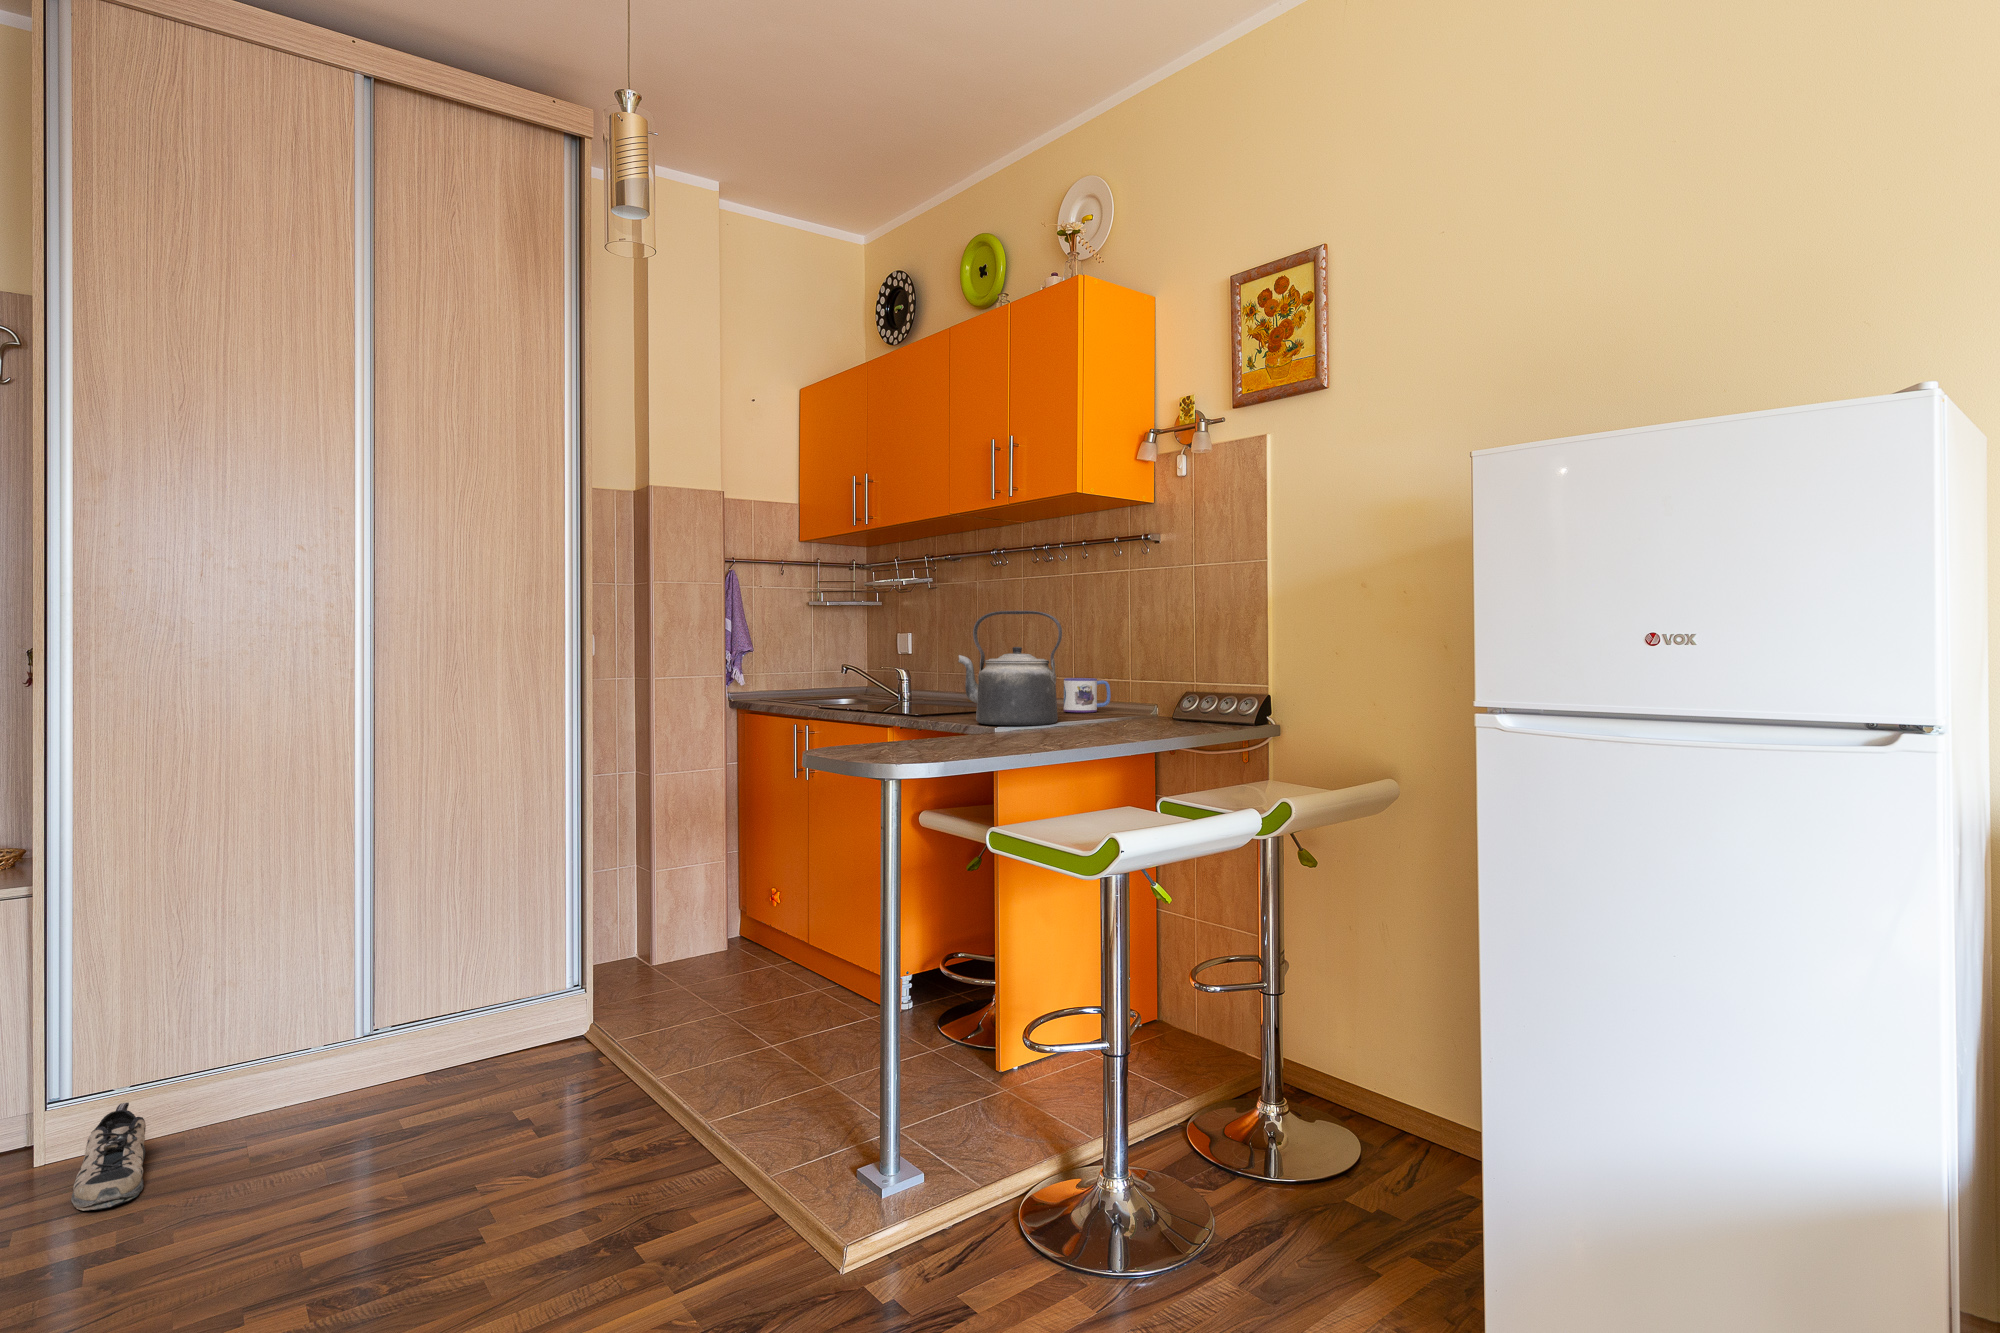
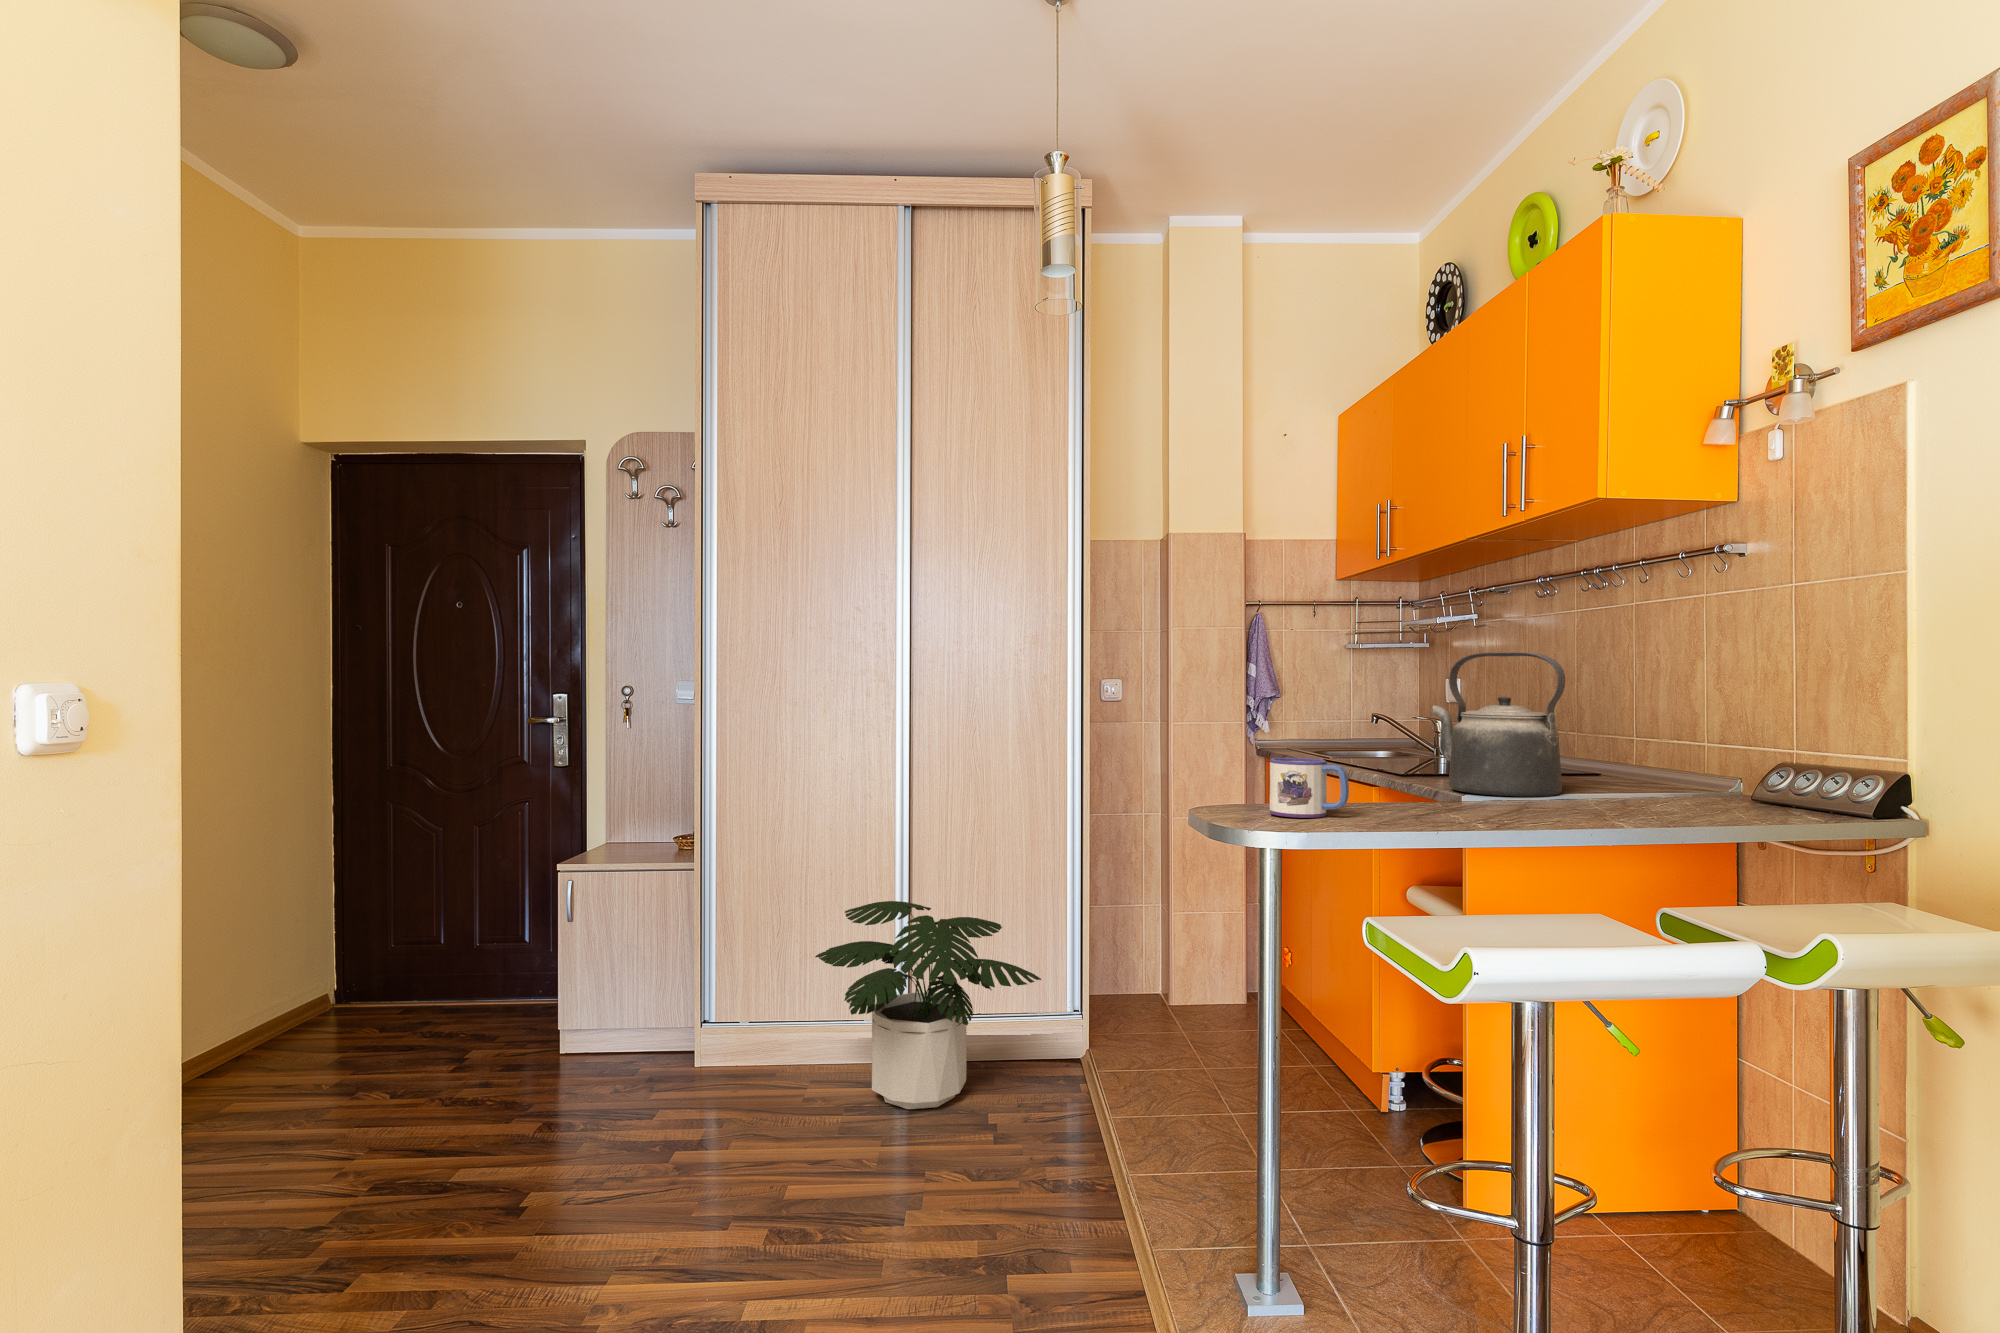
mug: present [1064,678,1111,712] -> present [1270,758,1349,818]
potted plant: none [272,900,584,1134] -> present [815,901,1041,1109]
shoe: present [71,1103,146,1211] -> none [688,1026,745,1103]

